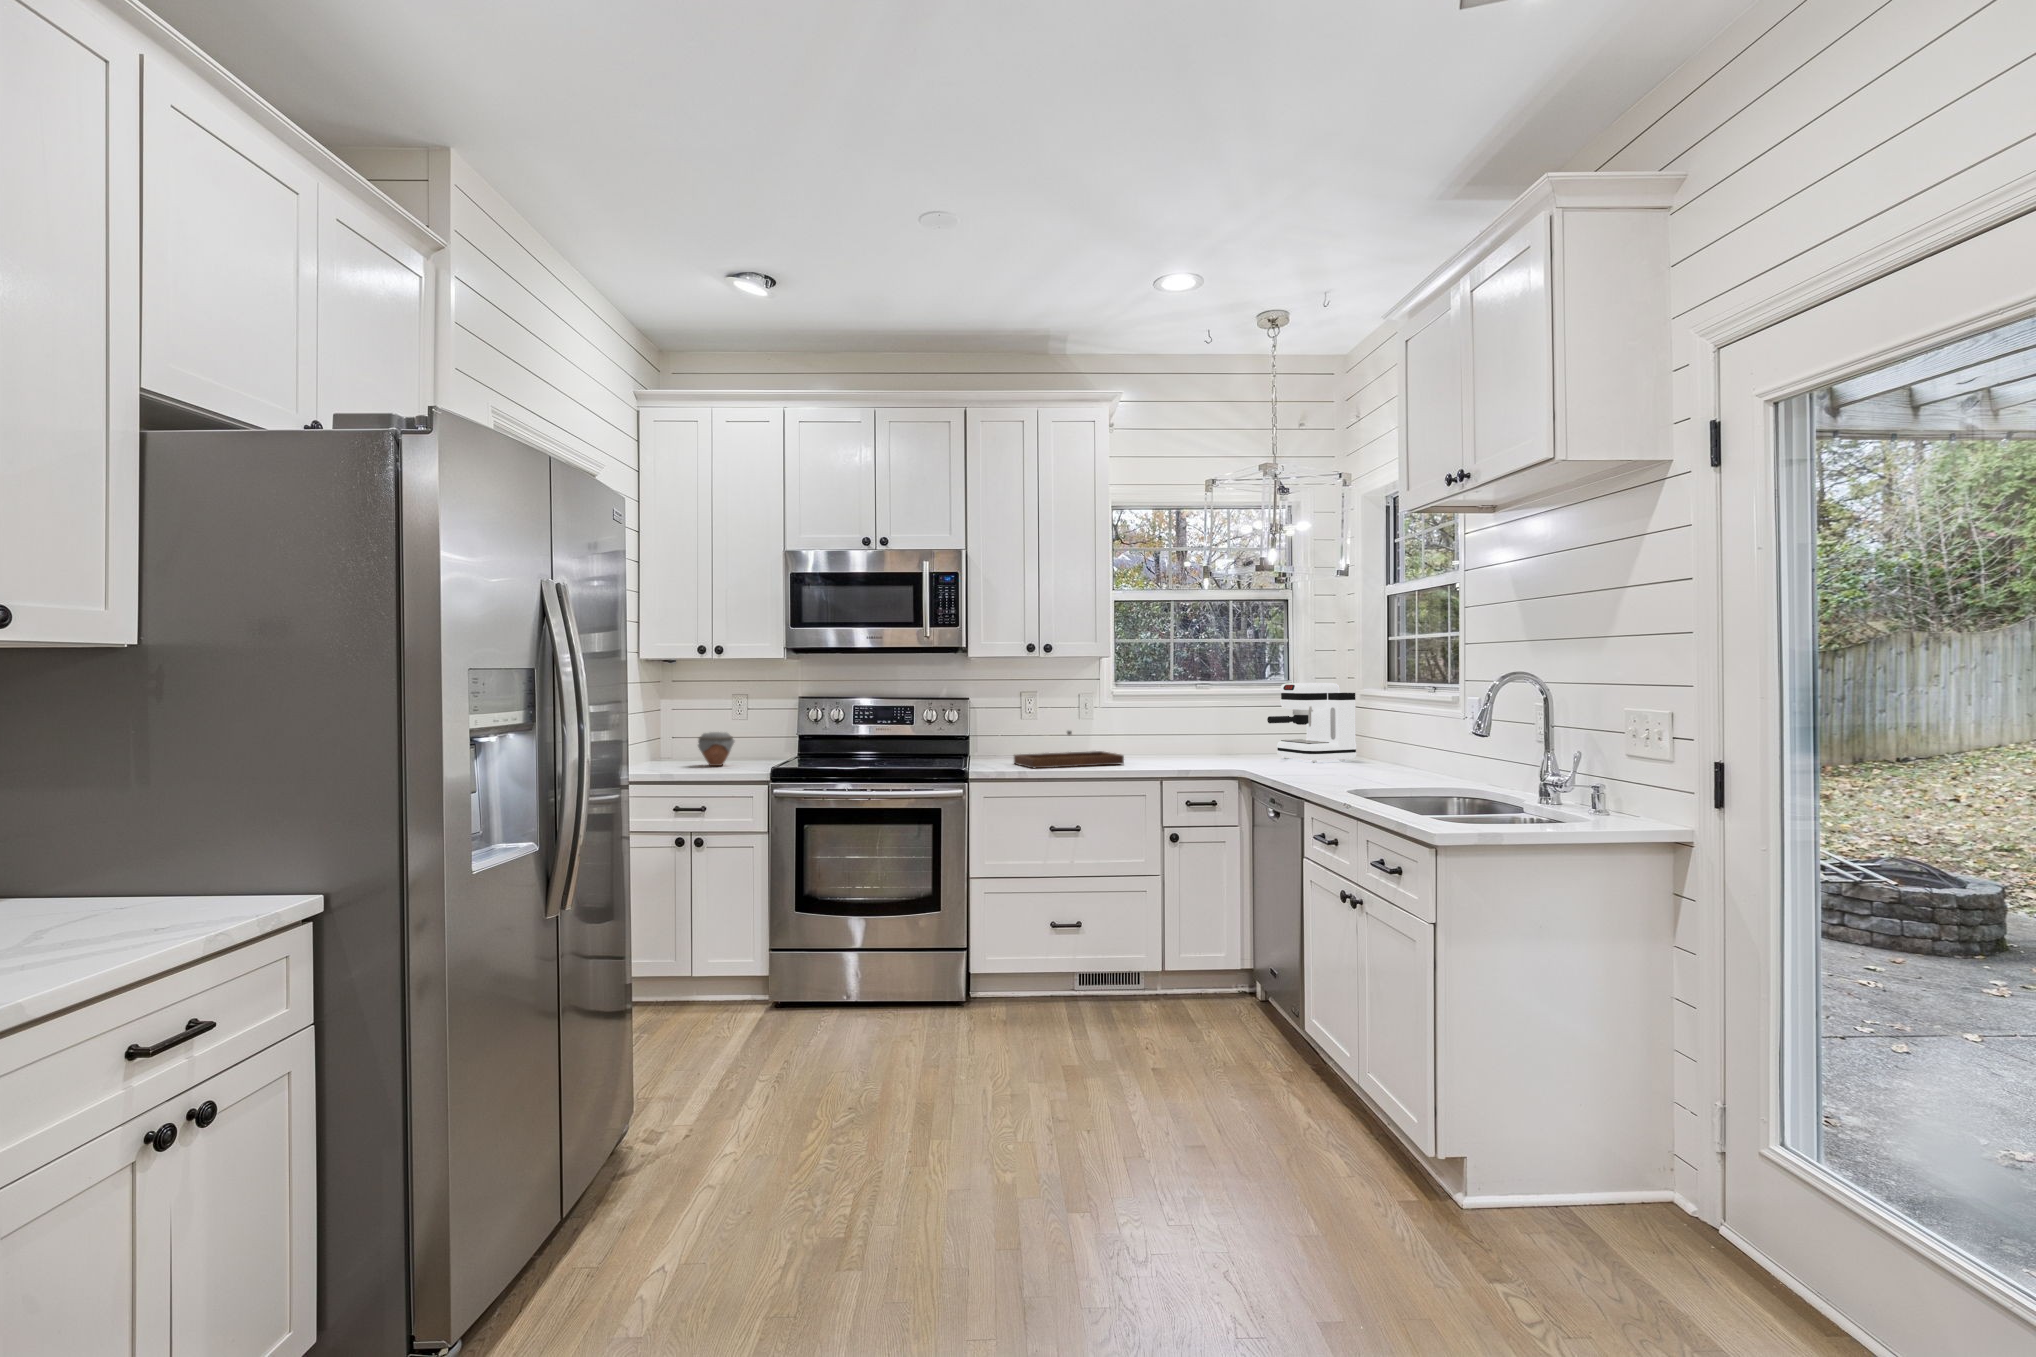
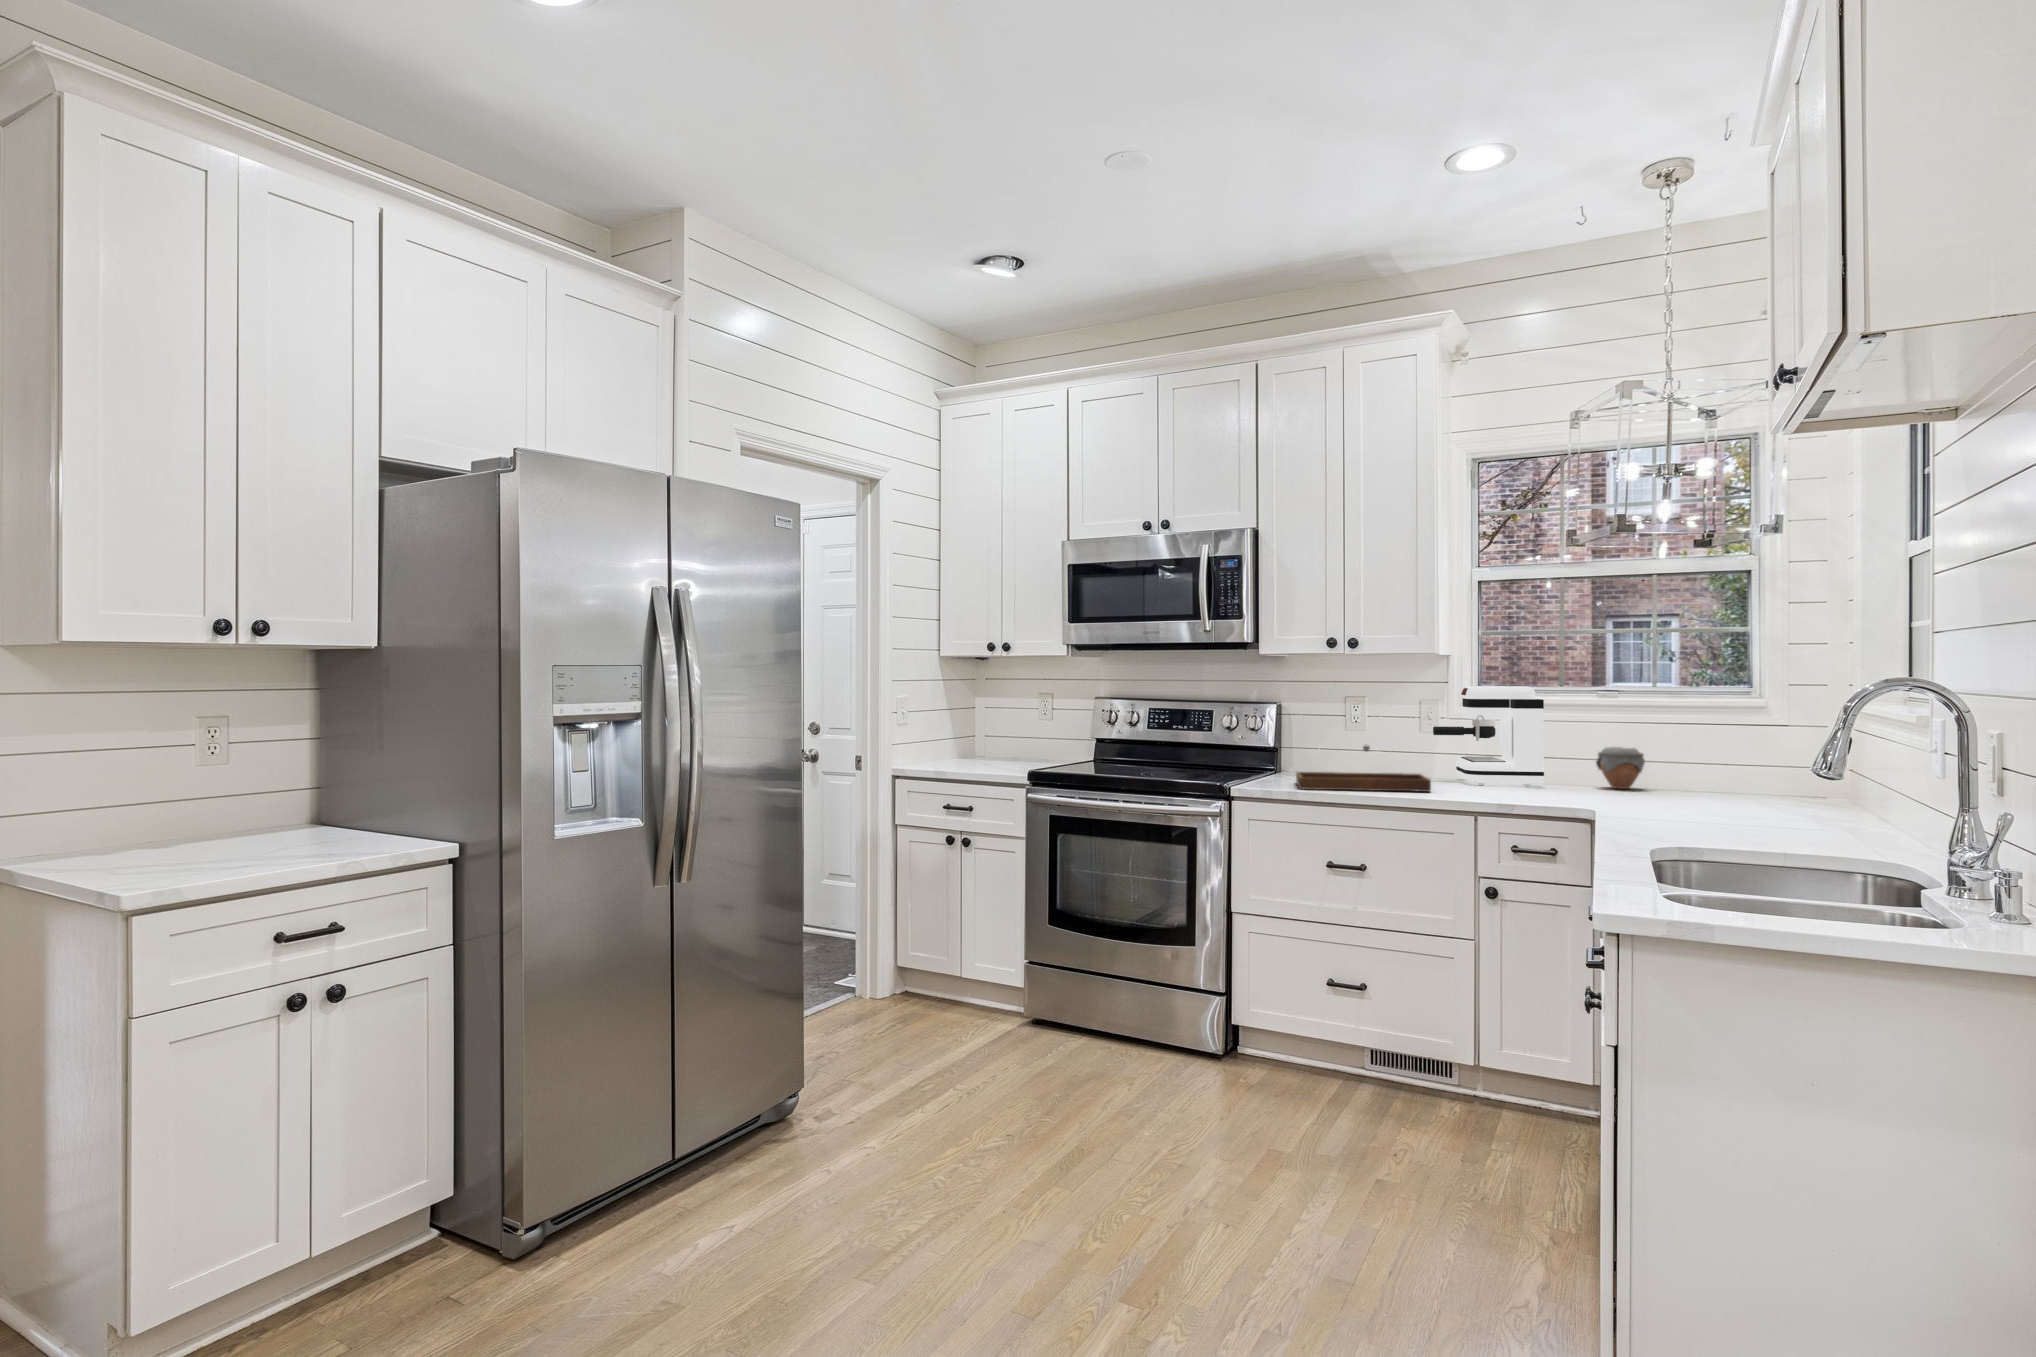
coffee maker: present [1267,683,1356,762] -> present [1433,686,1544,786]
jar: present [698,732,734,766] -> present [1596,747,1645,789]

